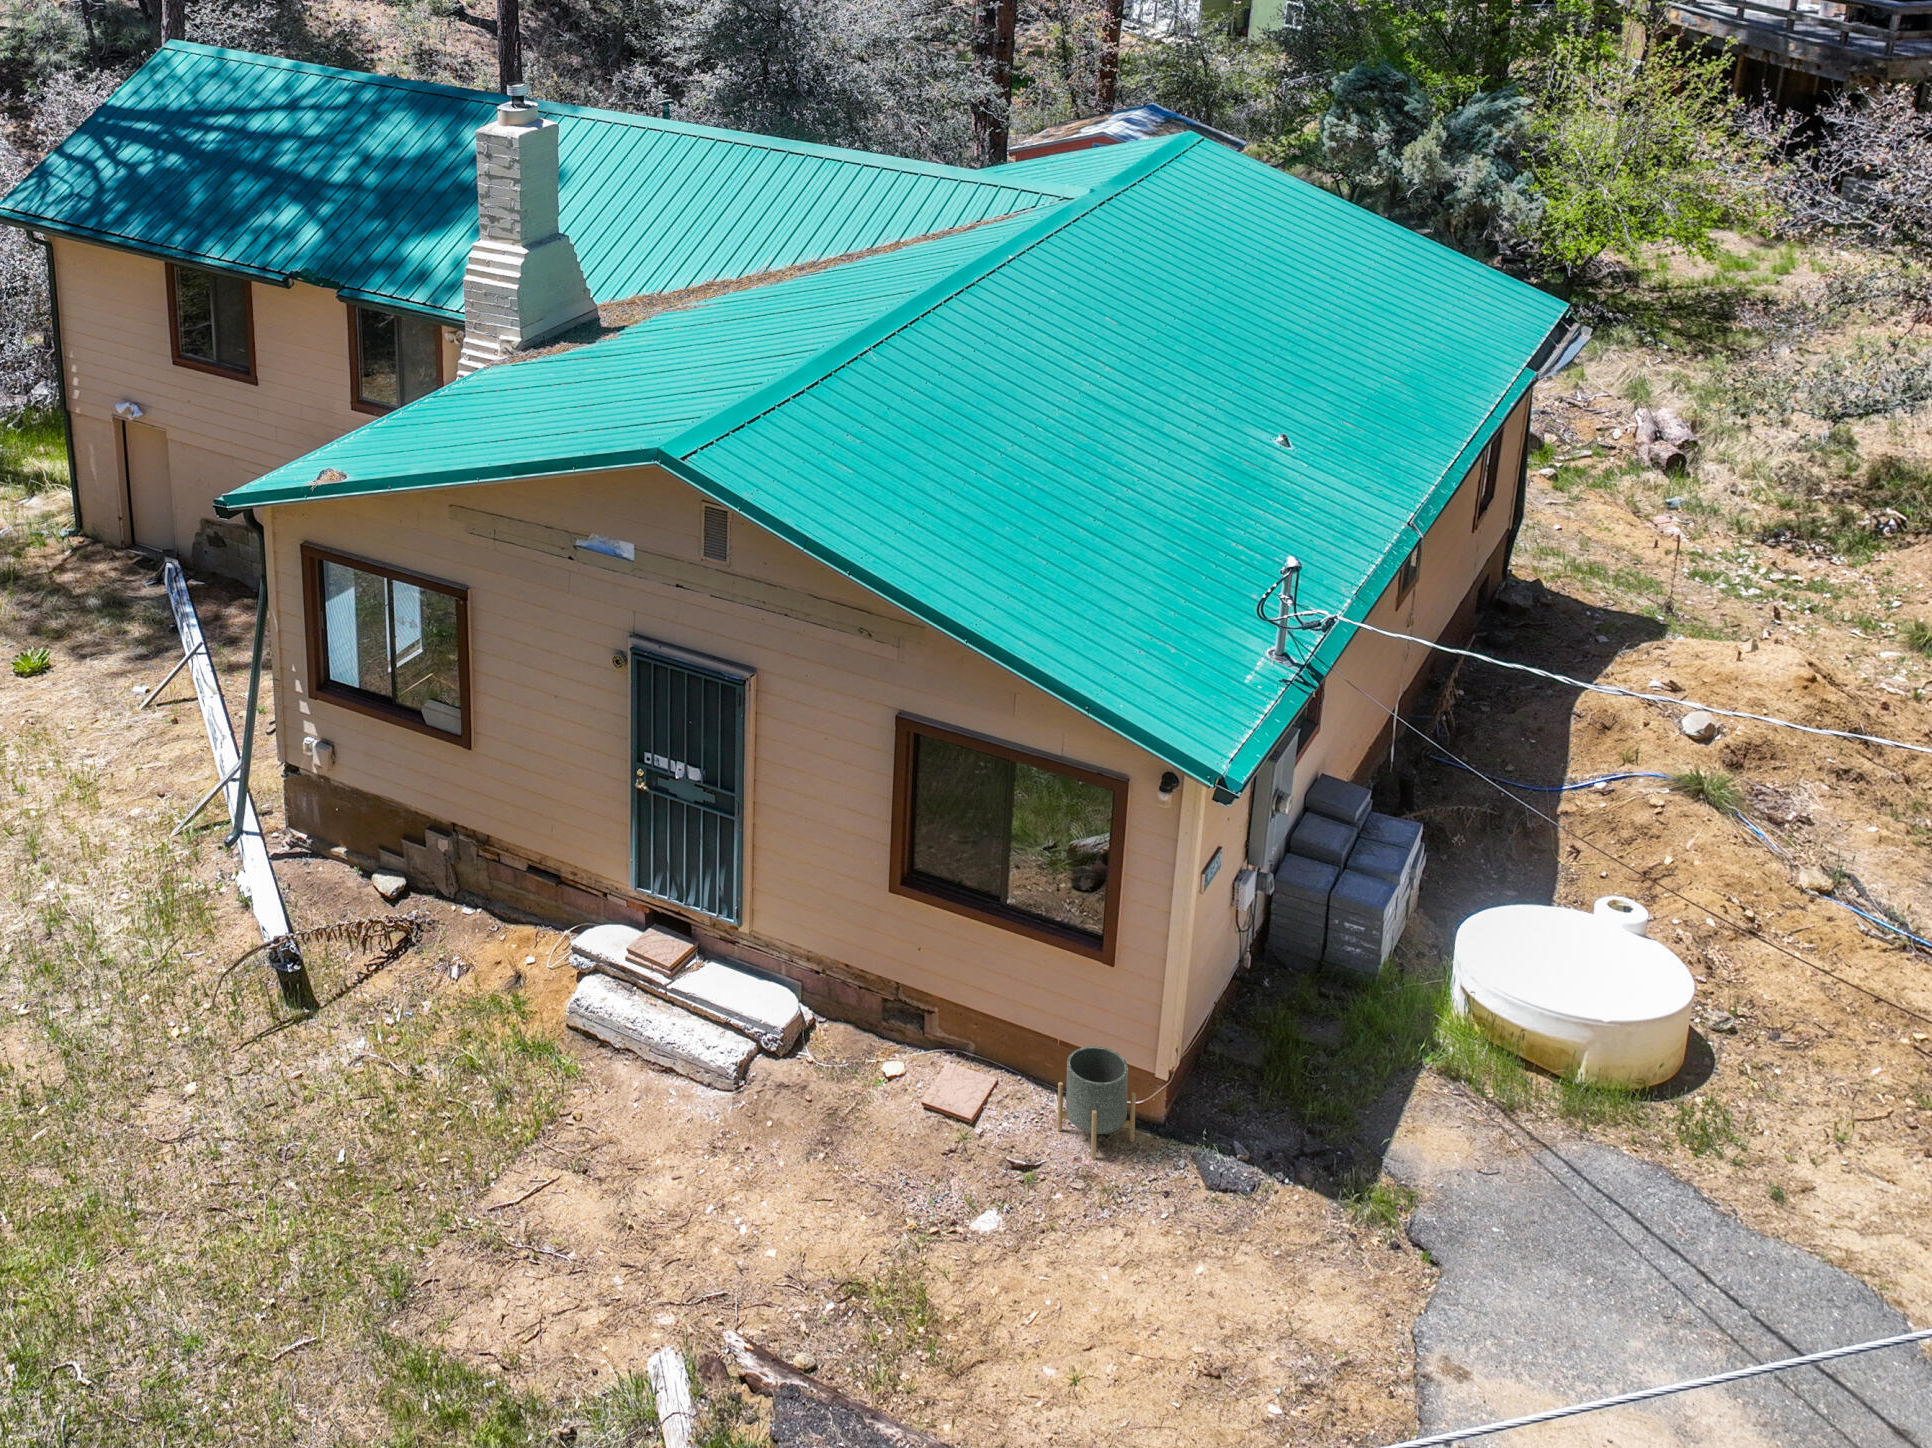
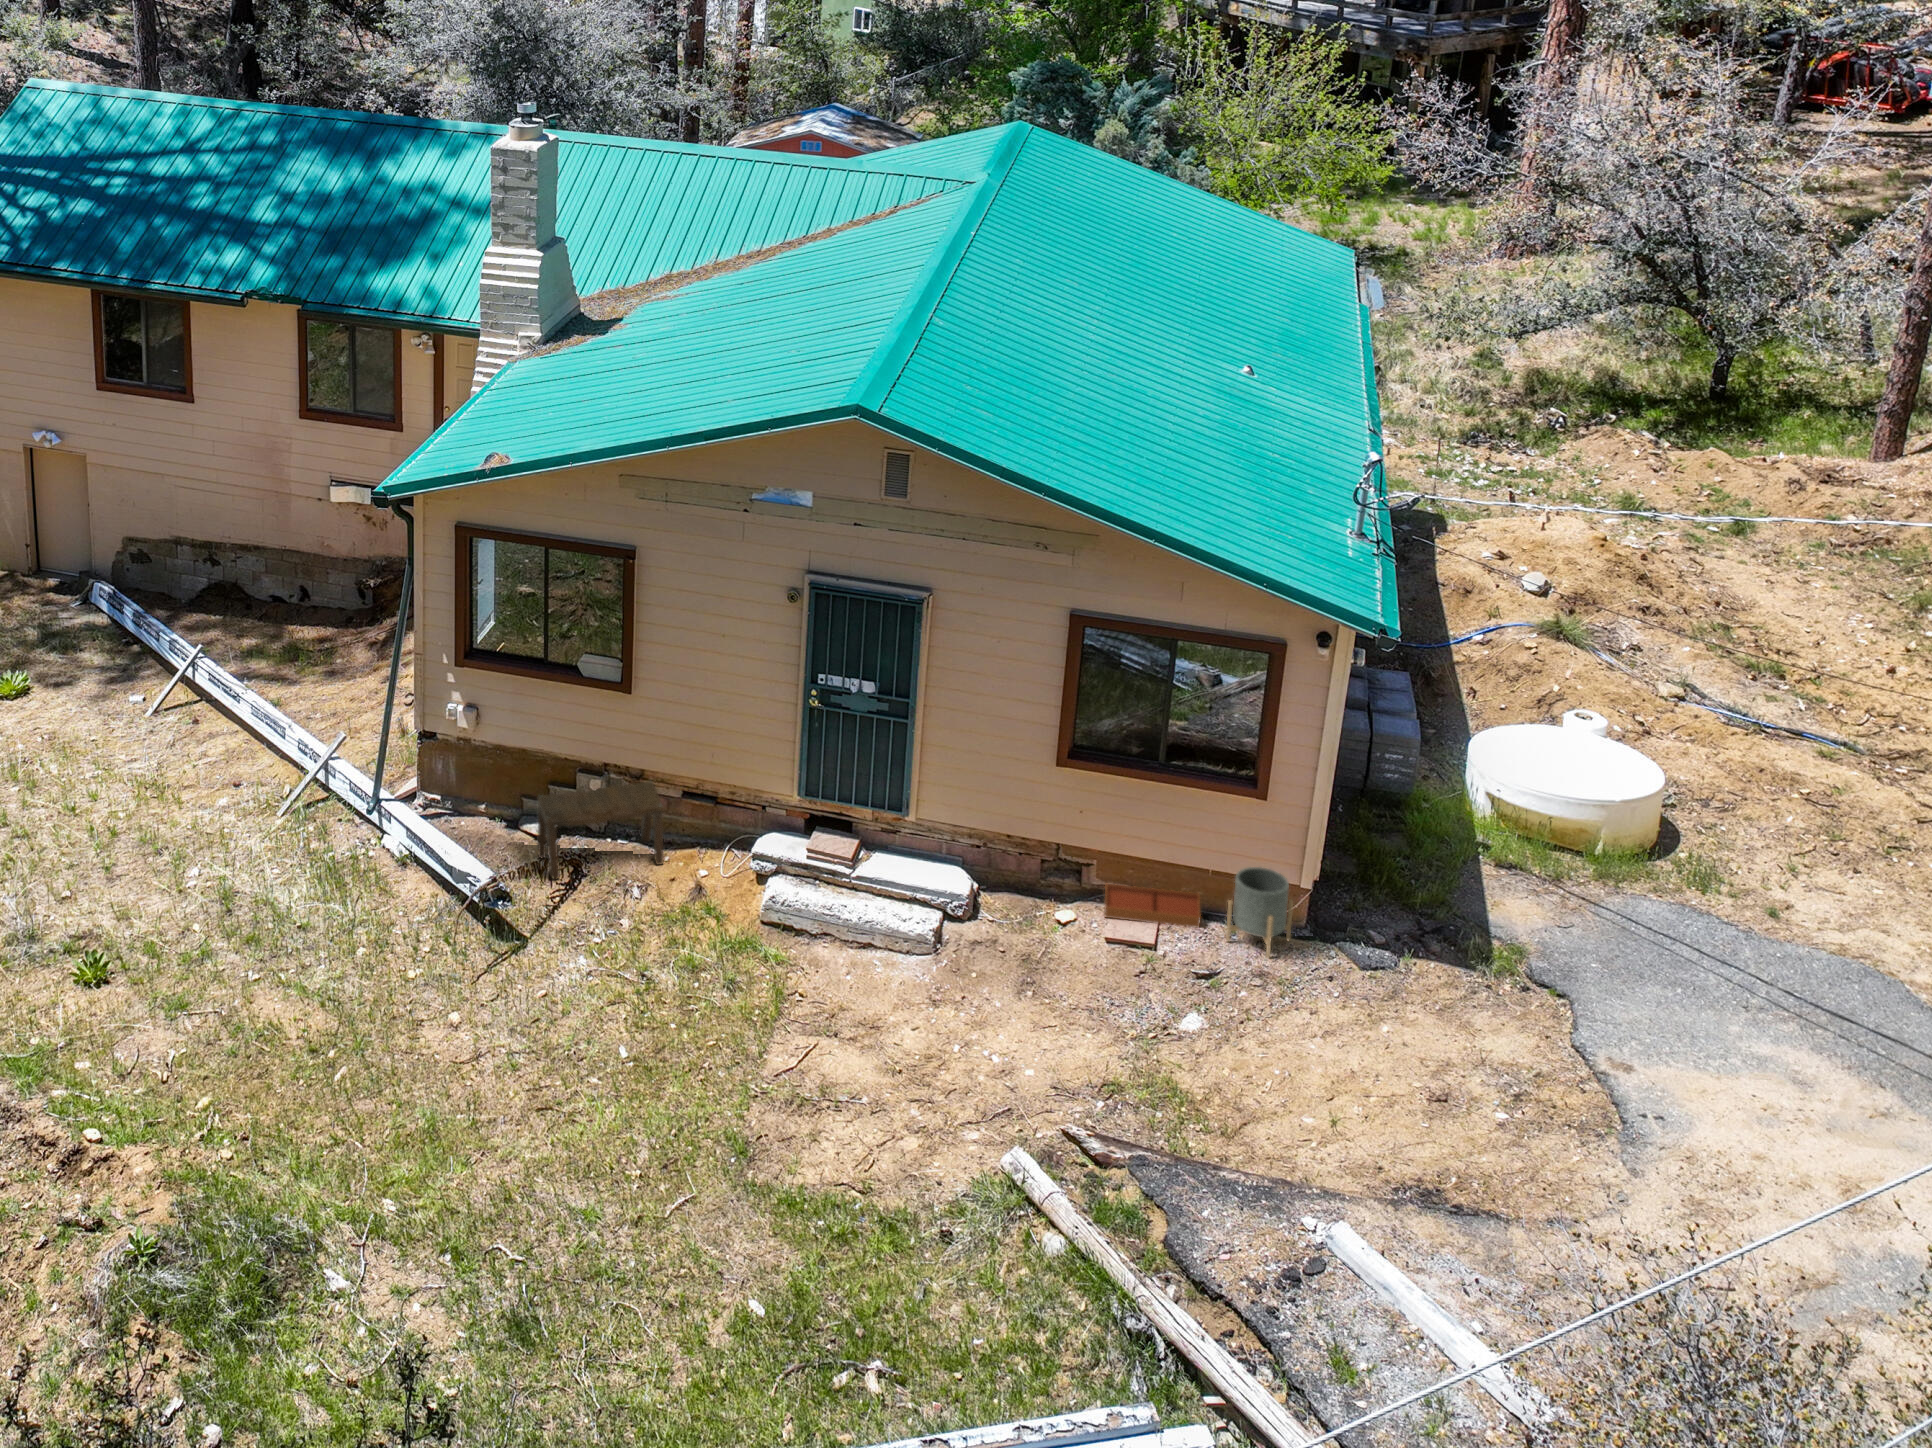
bench: none [382,845,521,940] -> present [538,781,664,879]
storage bin: none [938,1036,1050,1108] -> present [1104,884,1200,927]

